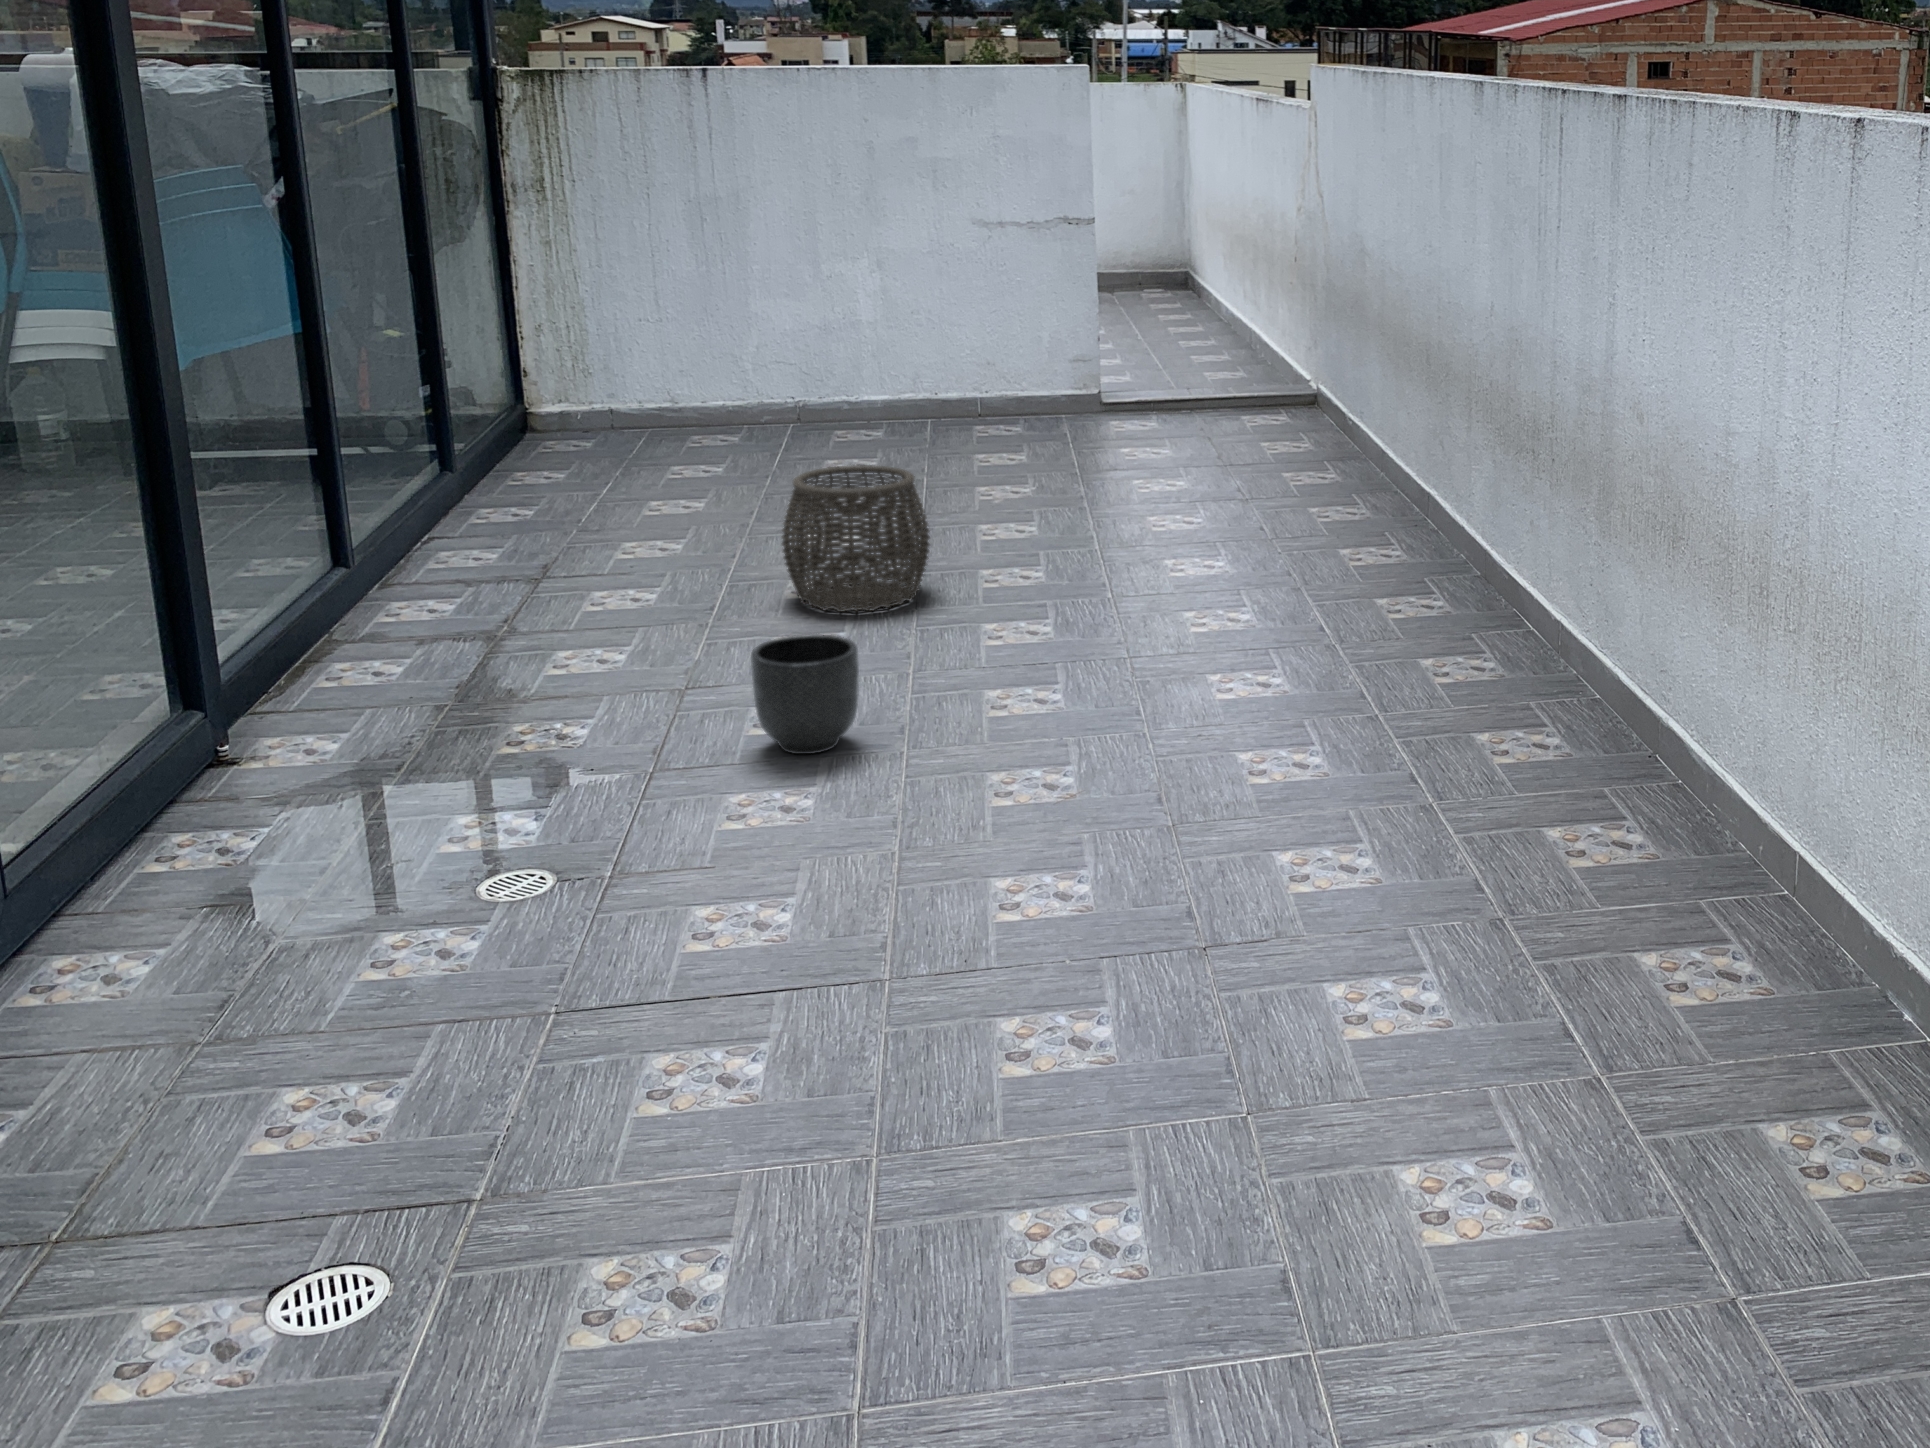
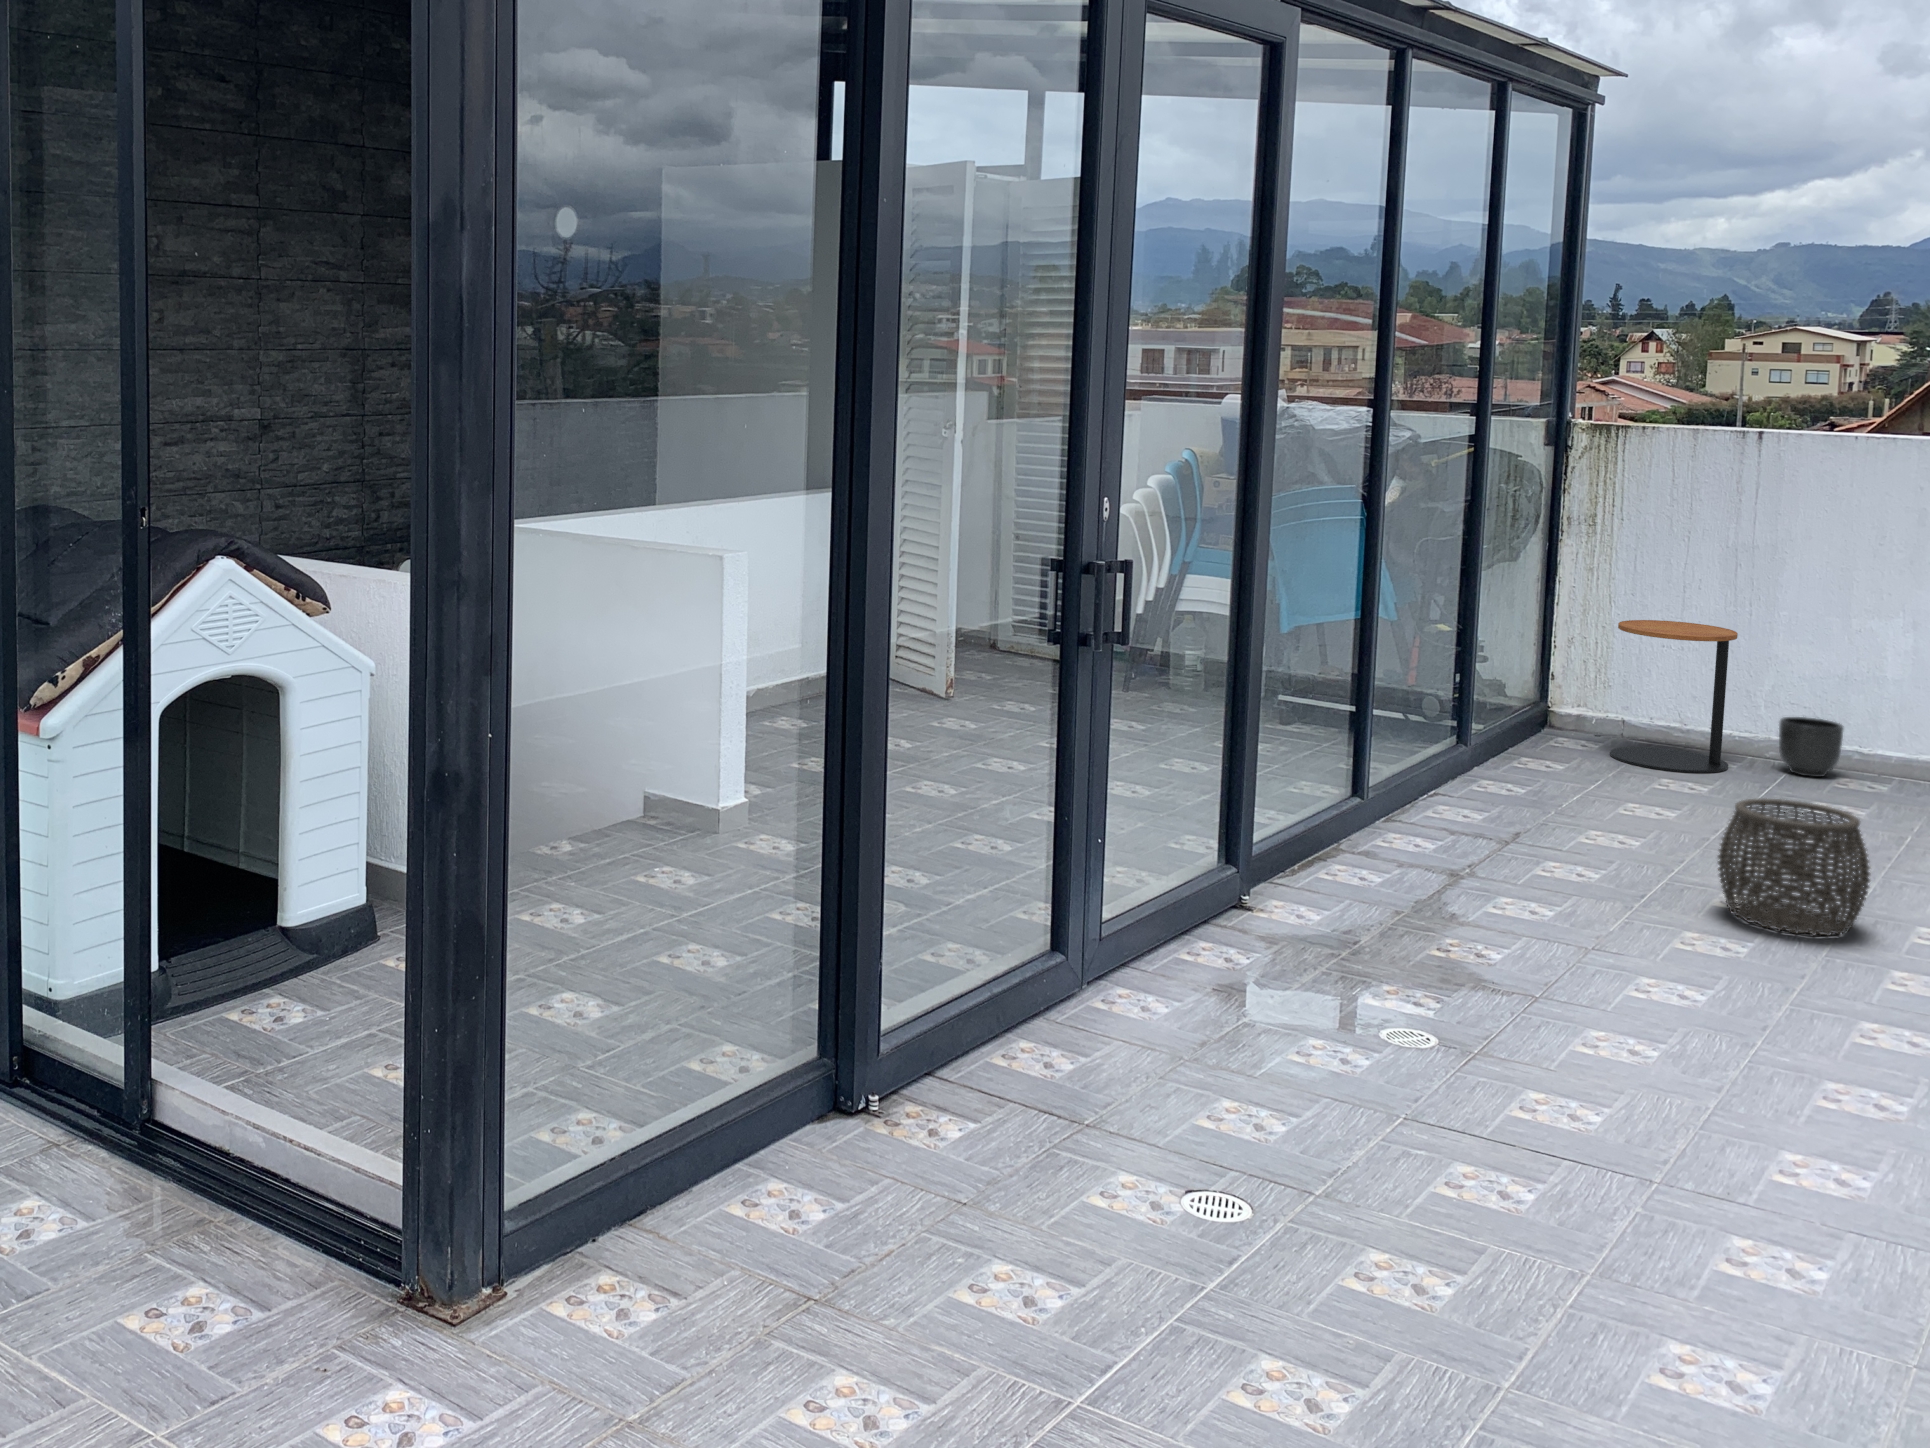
side table: none [596,290,728,459] -> present [1610,620,1738,773]
planter: present [751,634,859,754] -> present [1779,717,1843,777]

